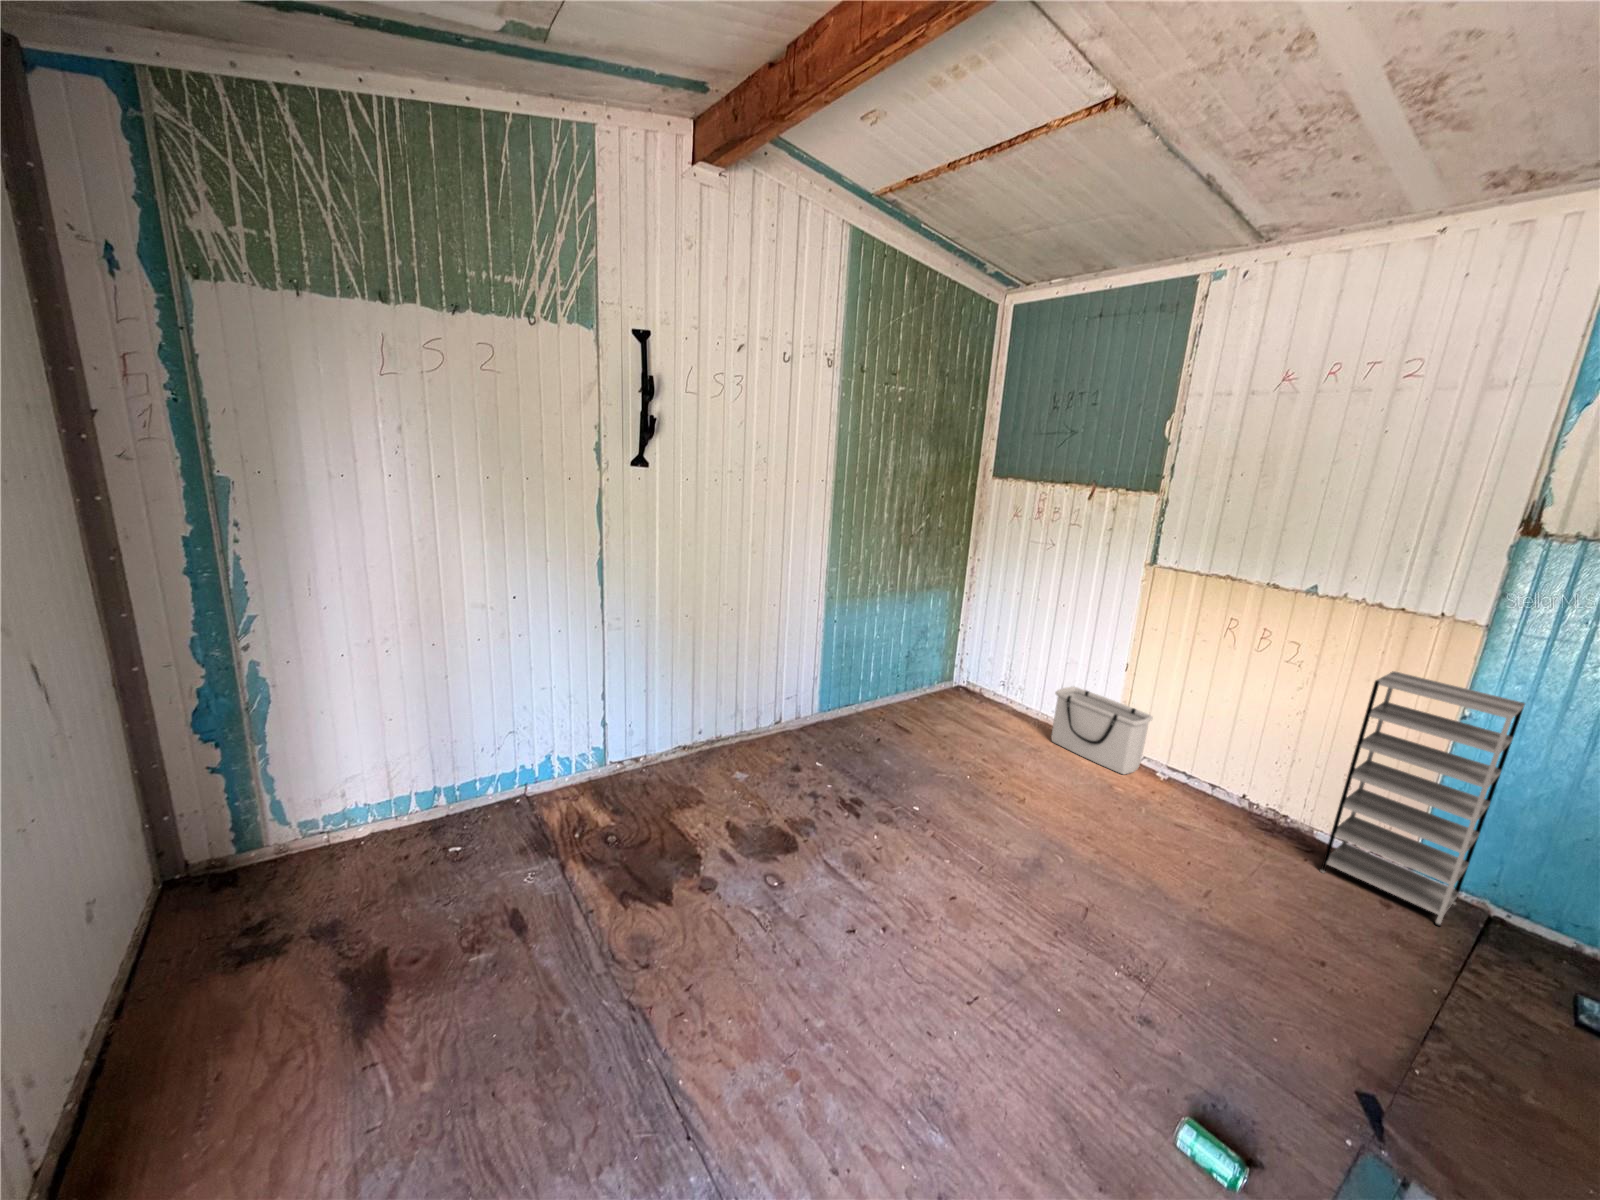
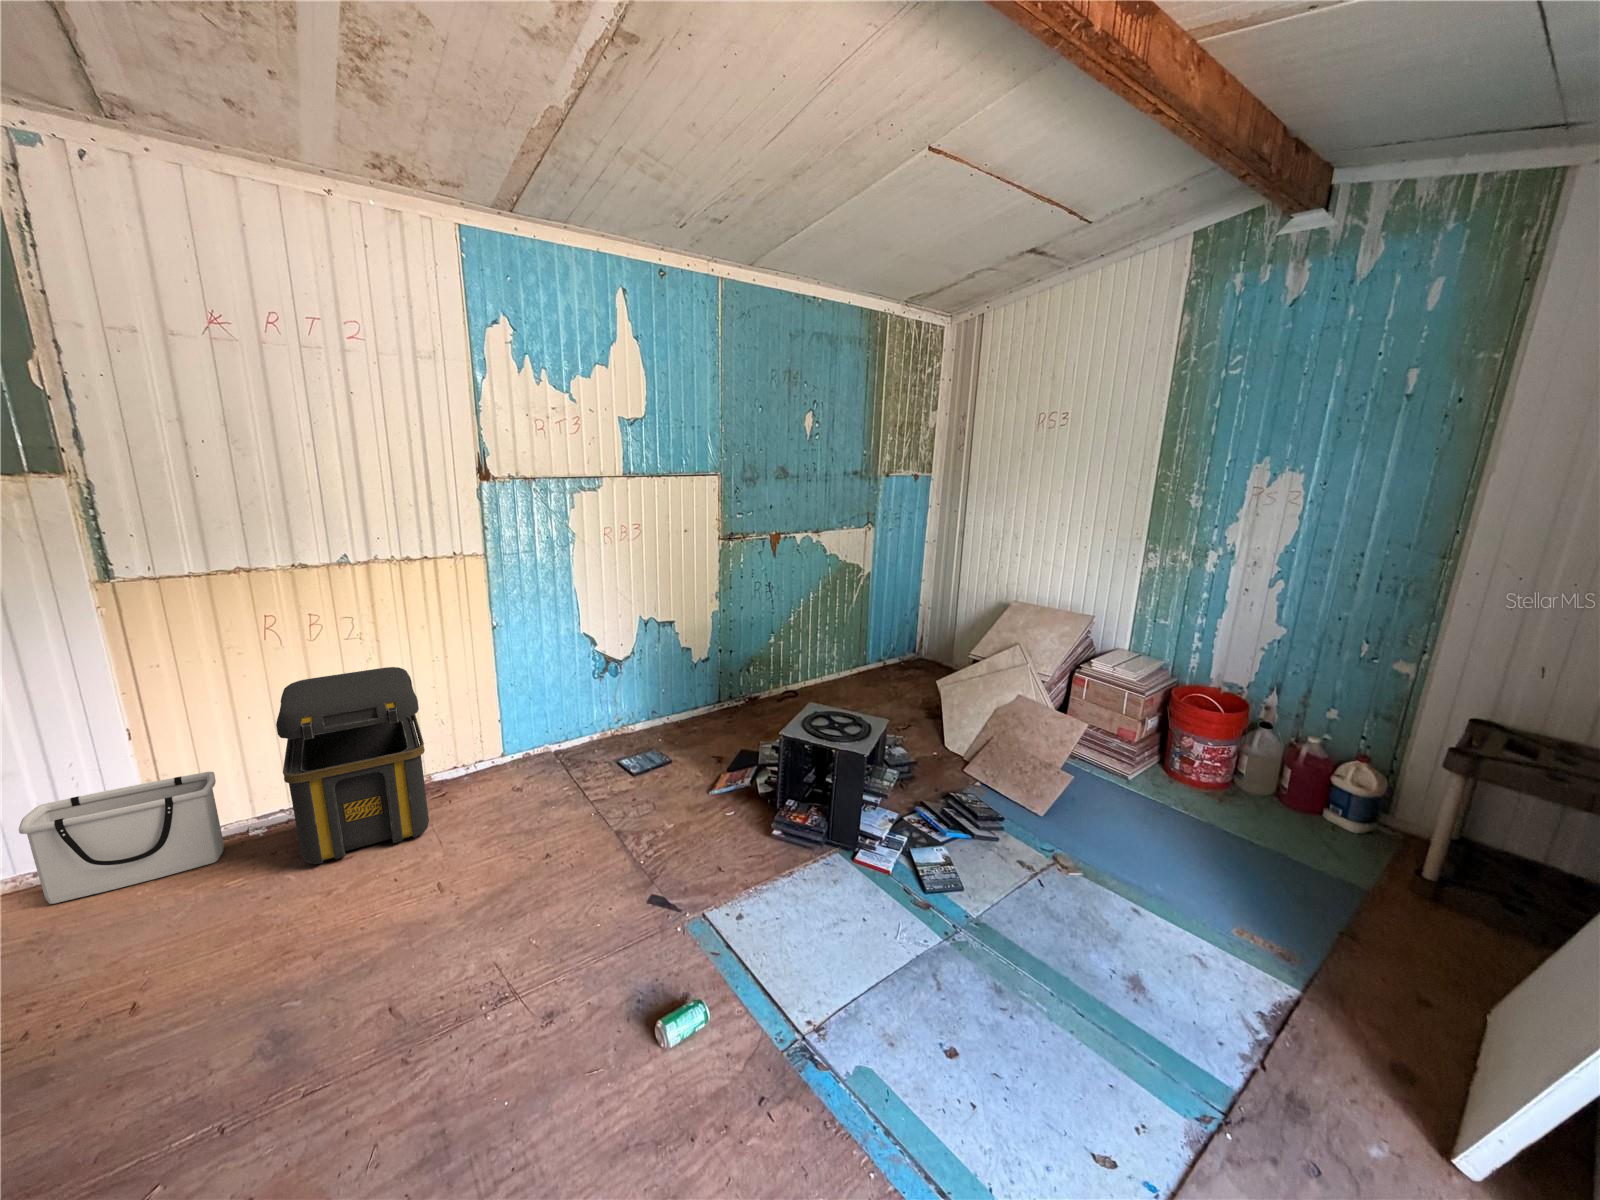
shelving unit: present [1320,671,1525,927] -> none [443,601,553,802]
toolbox: none [1156,678,1323,856] -> present [276,667,429,864]

